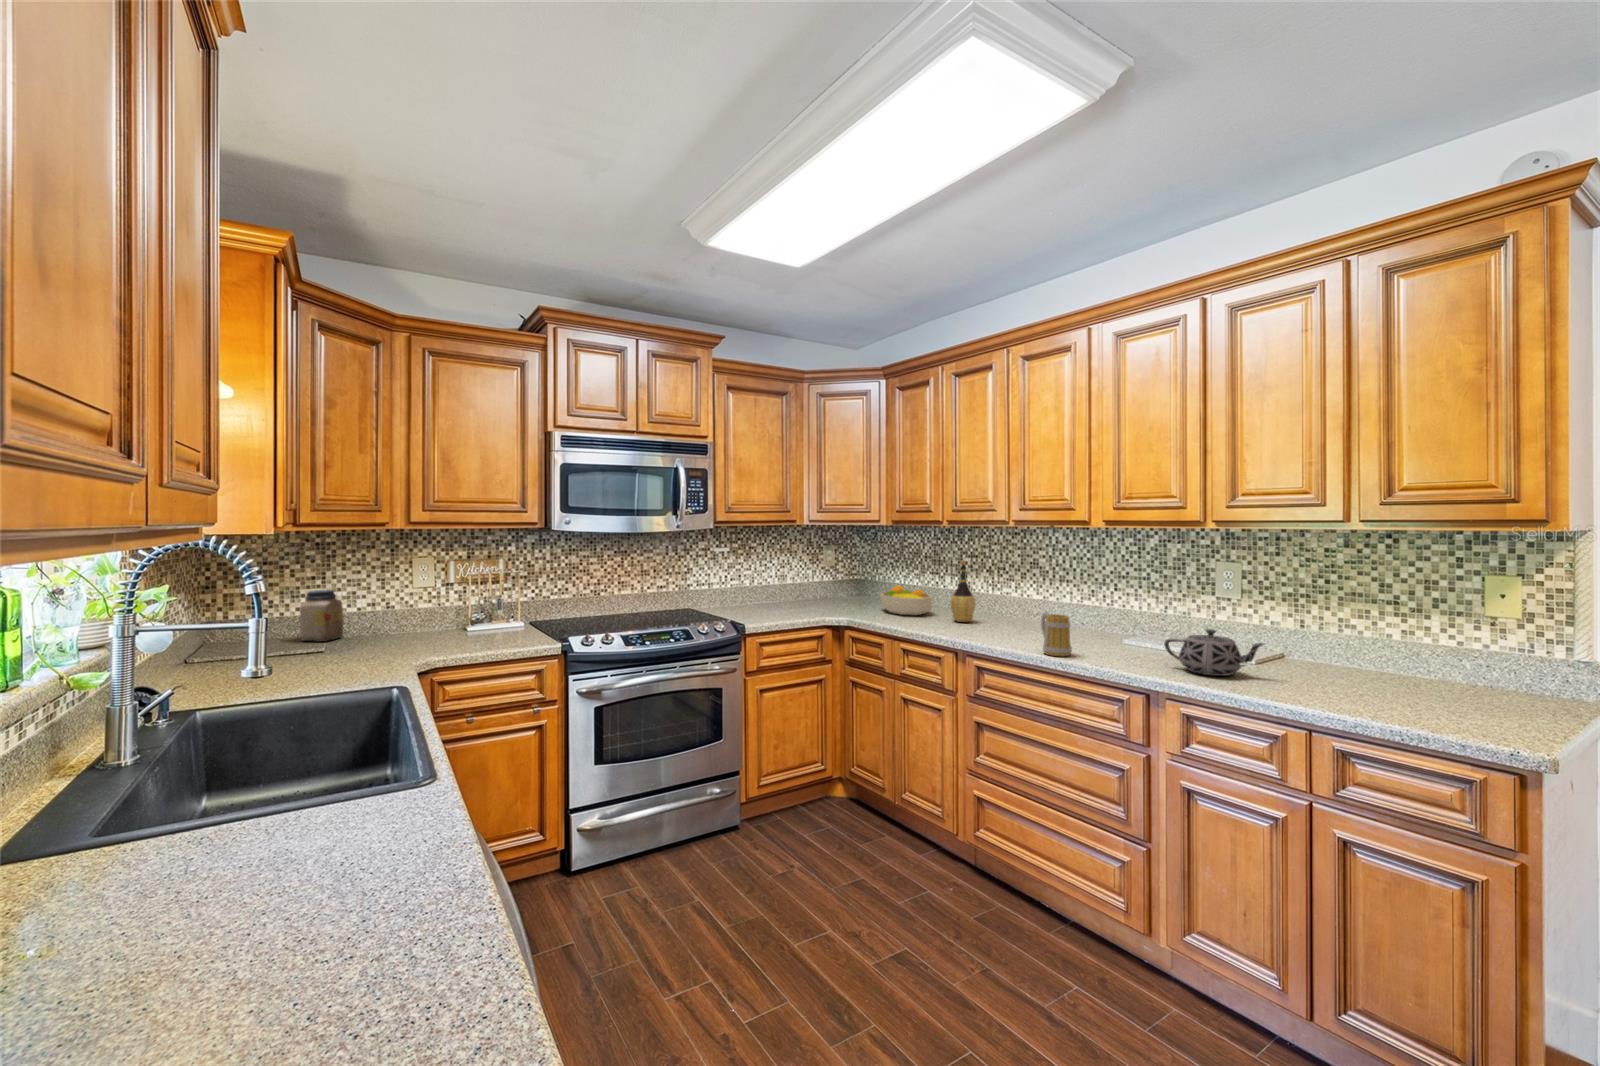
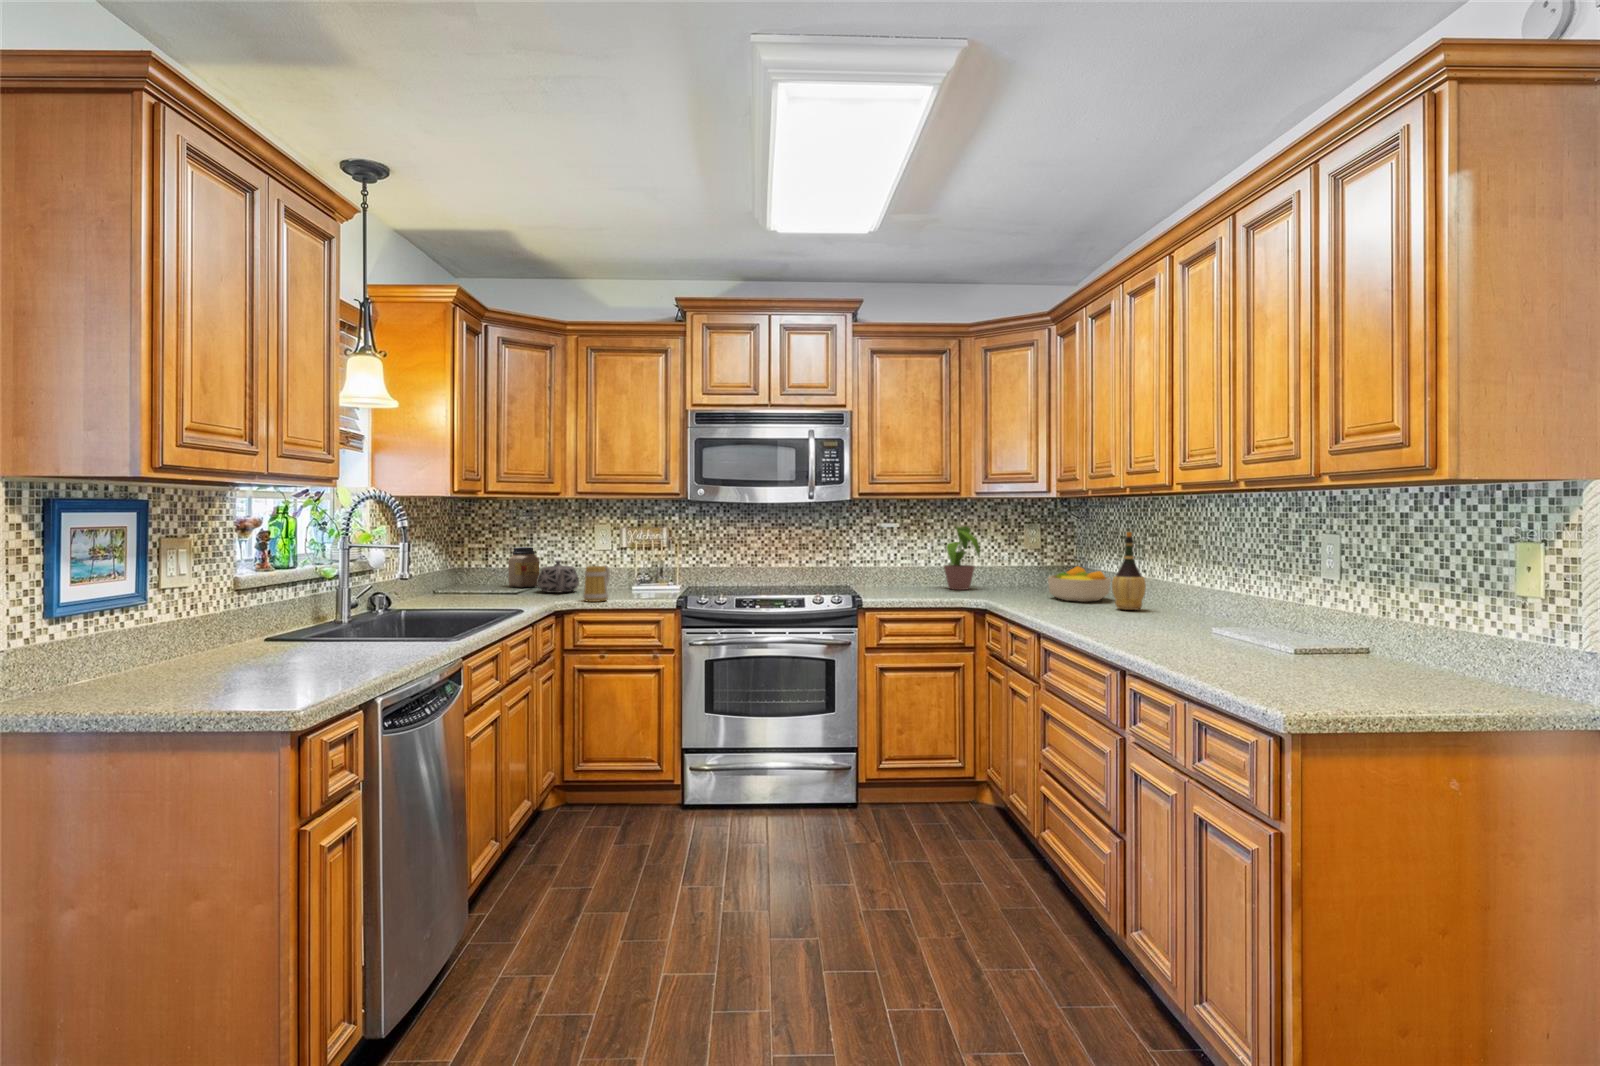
potted plant: none [769,551,818,608] -> present [944,527,980,590]
mug: present [1041,613,1072,656] -> present [583,565,610,602]
teapot: present [1164,629,1265,676] -> present [537,560,579,593]

